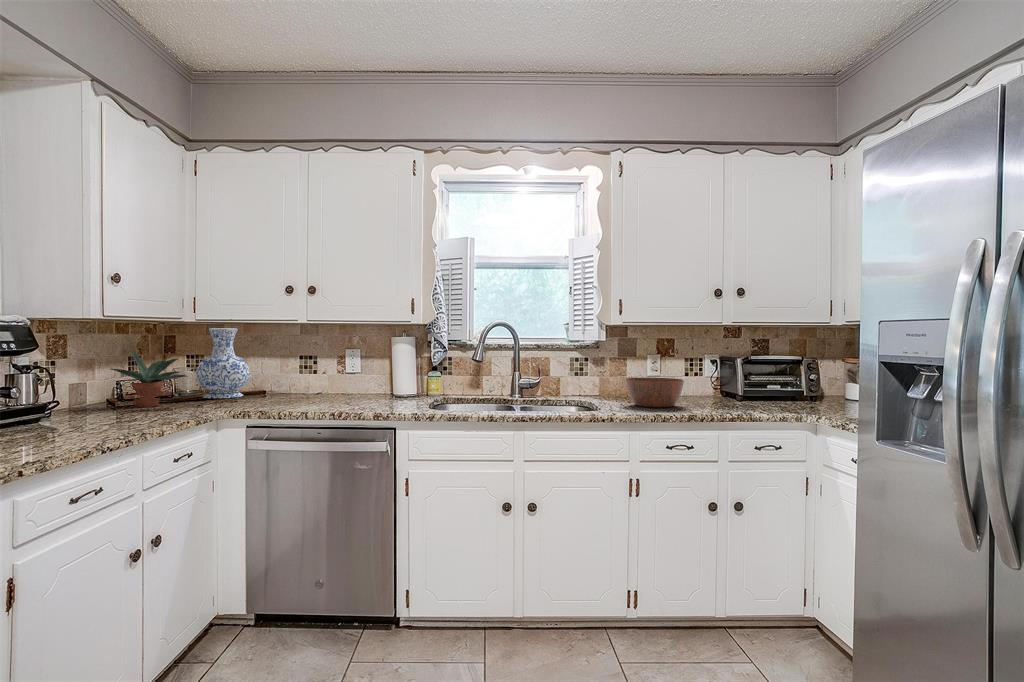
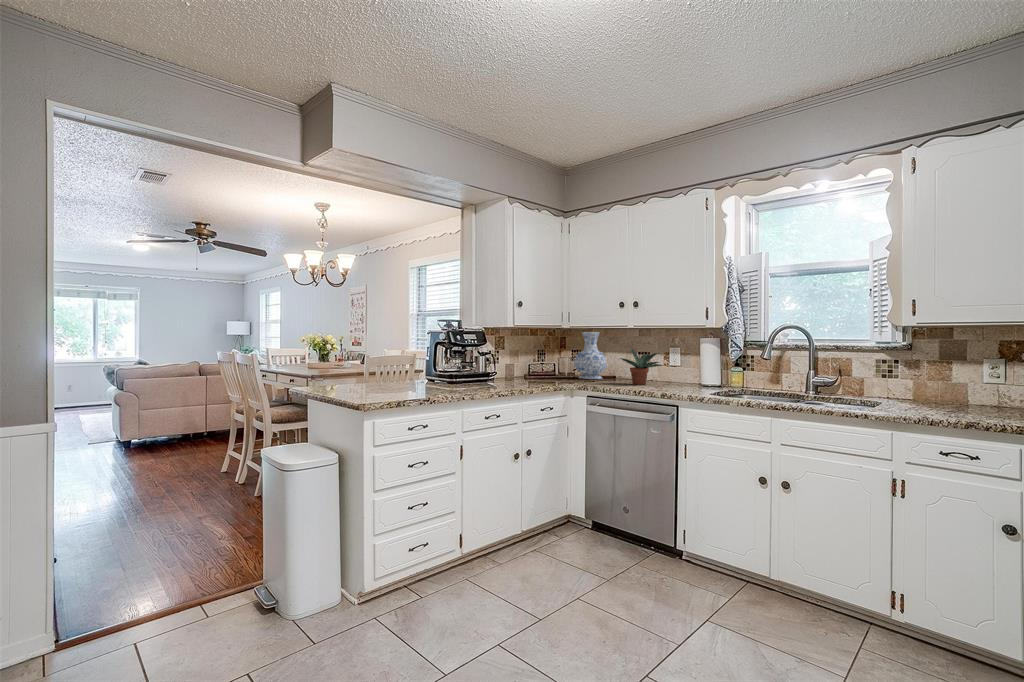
potted plant: present [111,351,188,407] -> present [620,348,663,385]
bowl: present [626,378,684,407] -> none [912,381,993,414]

